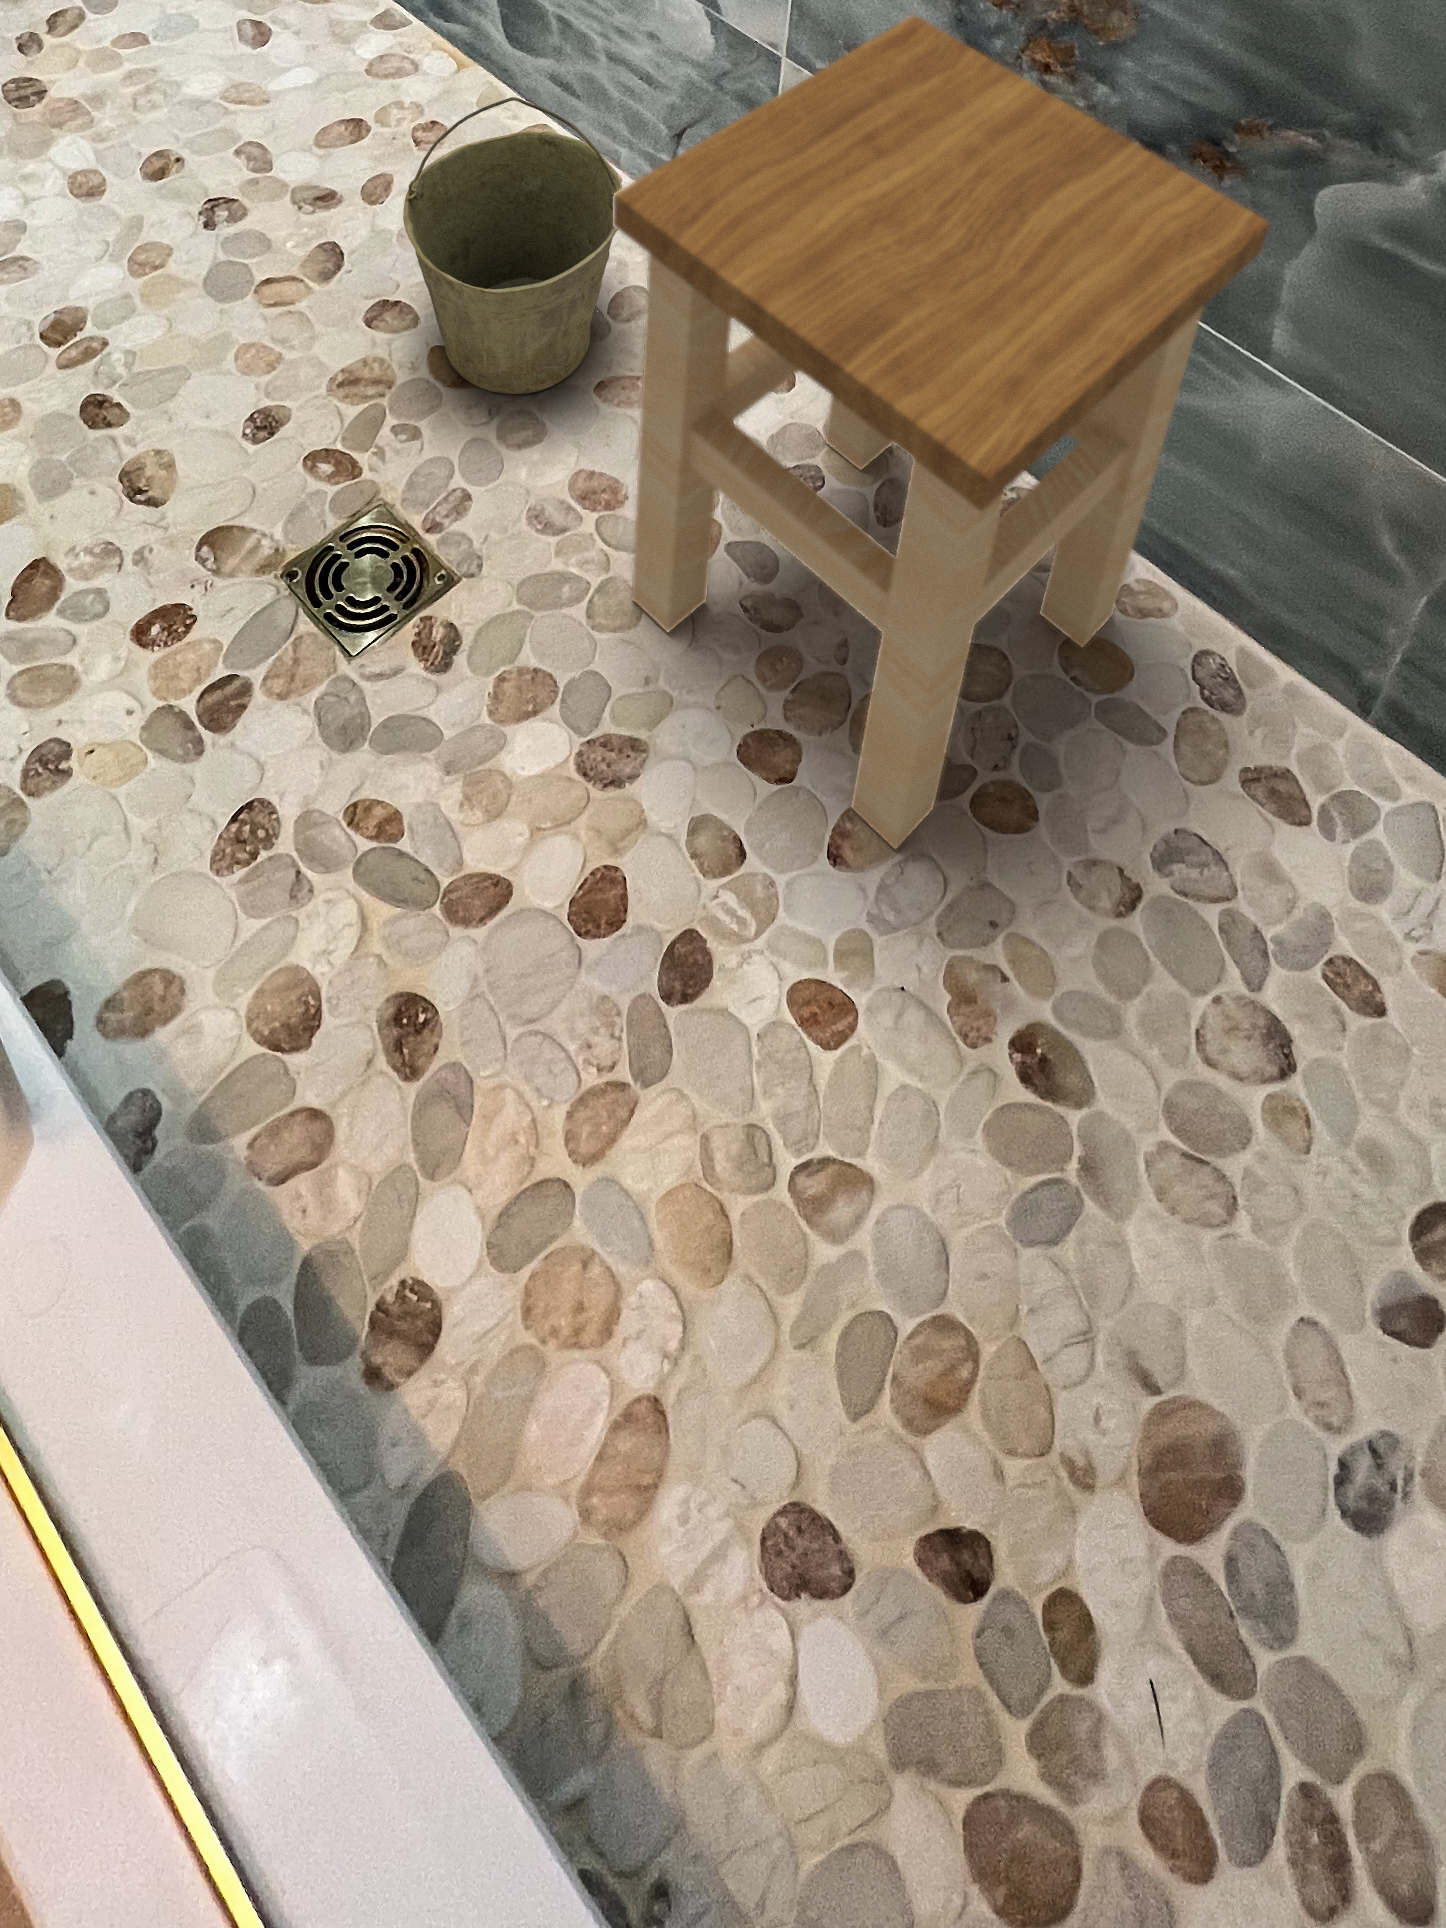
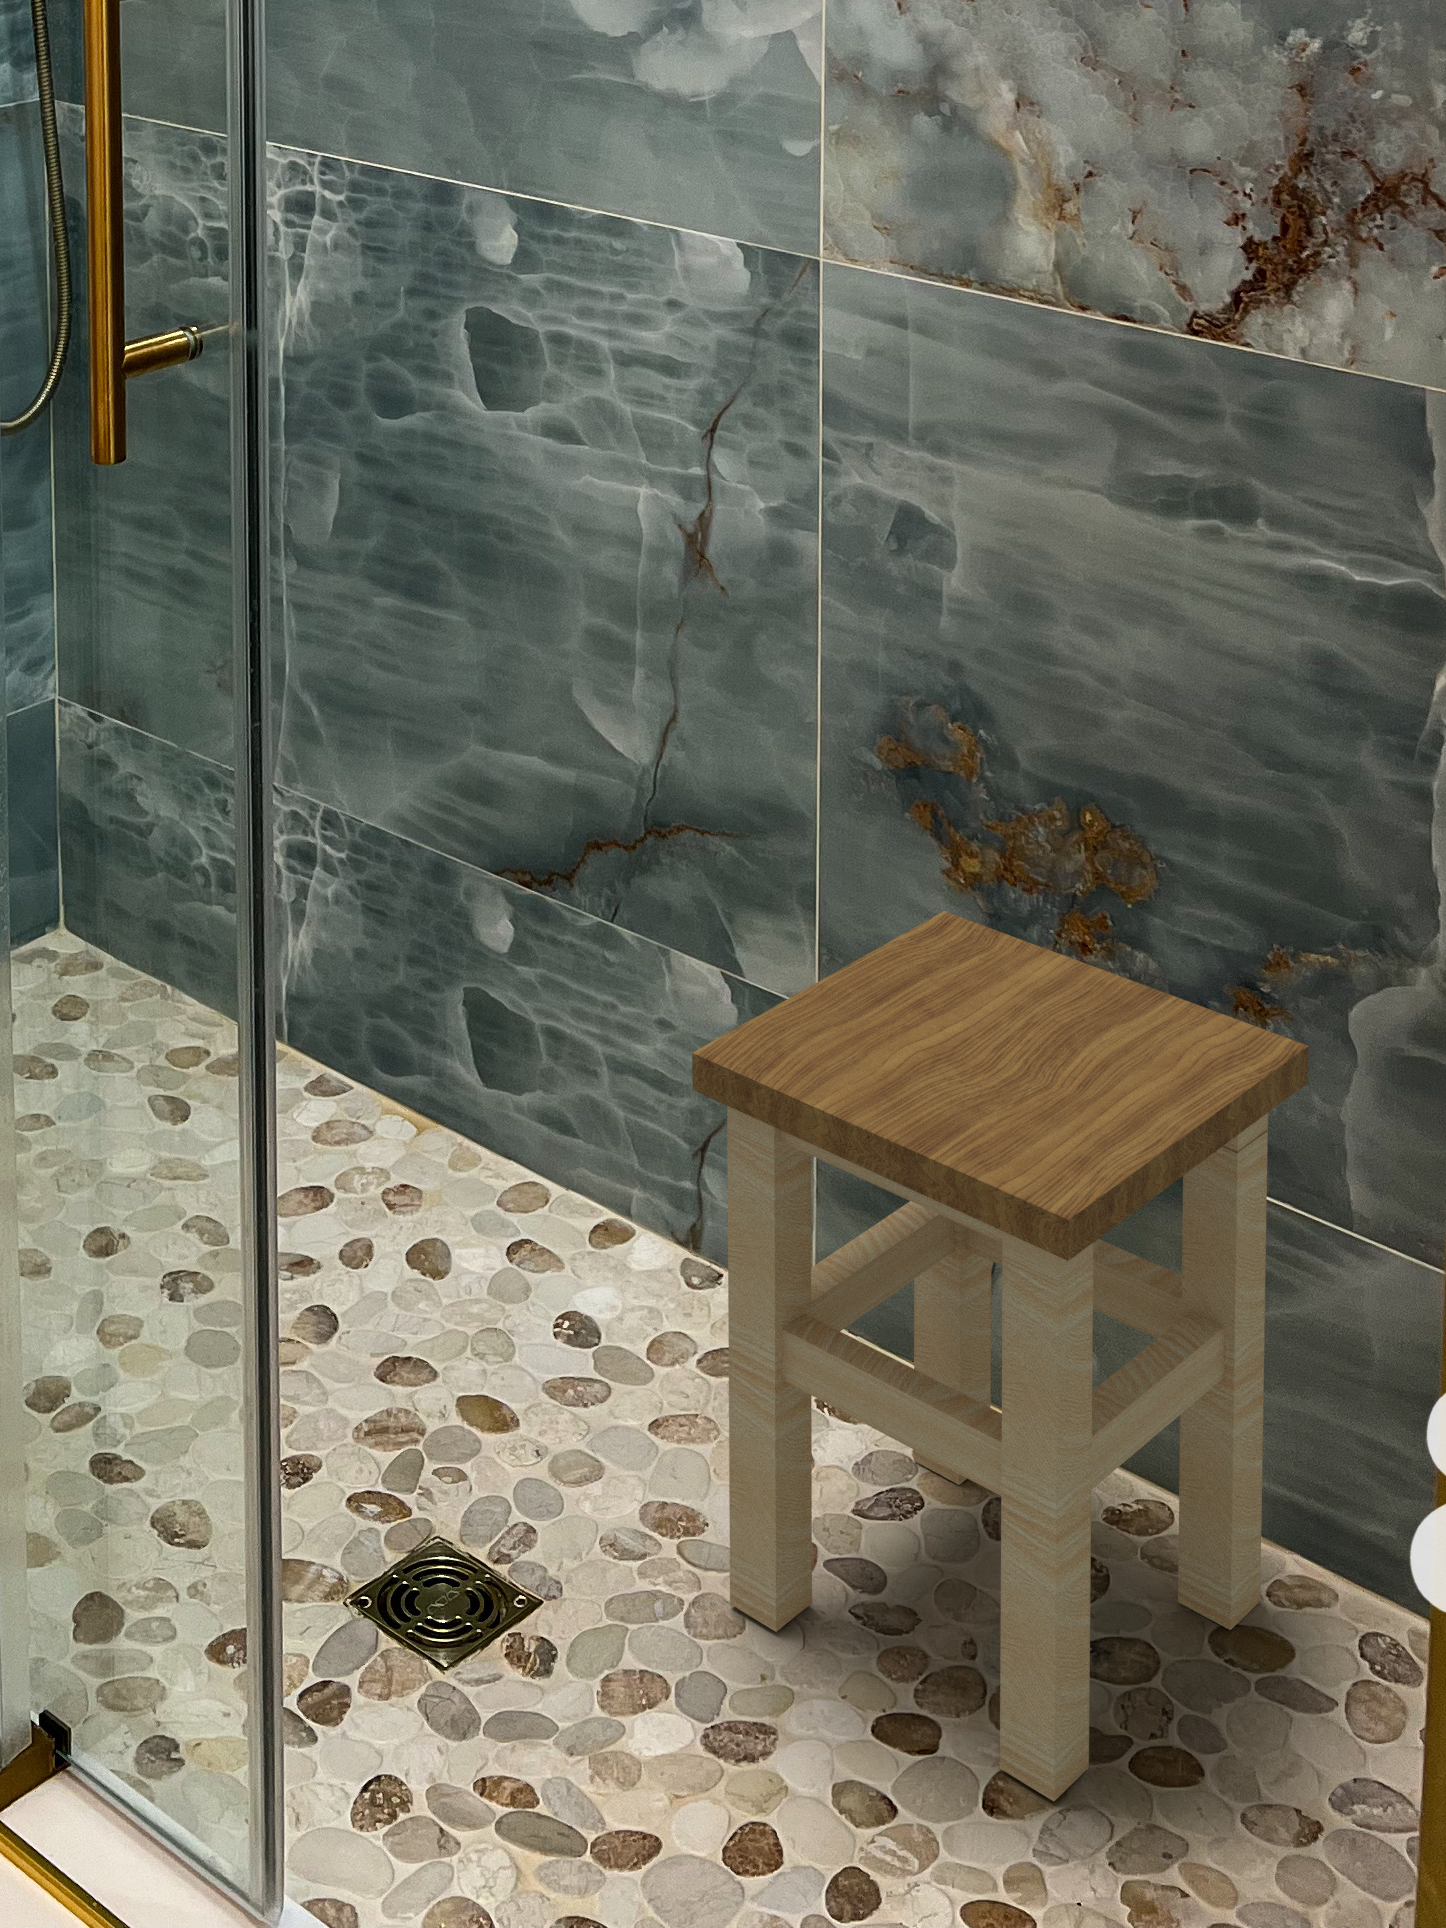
bucket: present [403,97,622,394] -> none [432,1054,664,1431]

